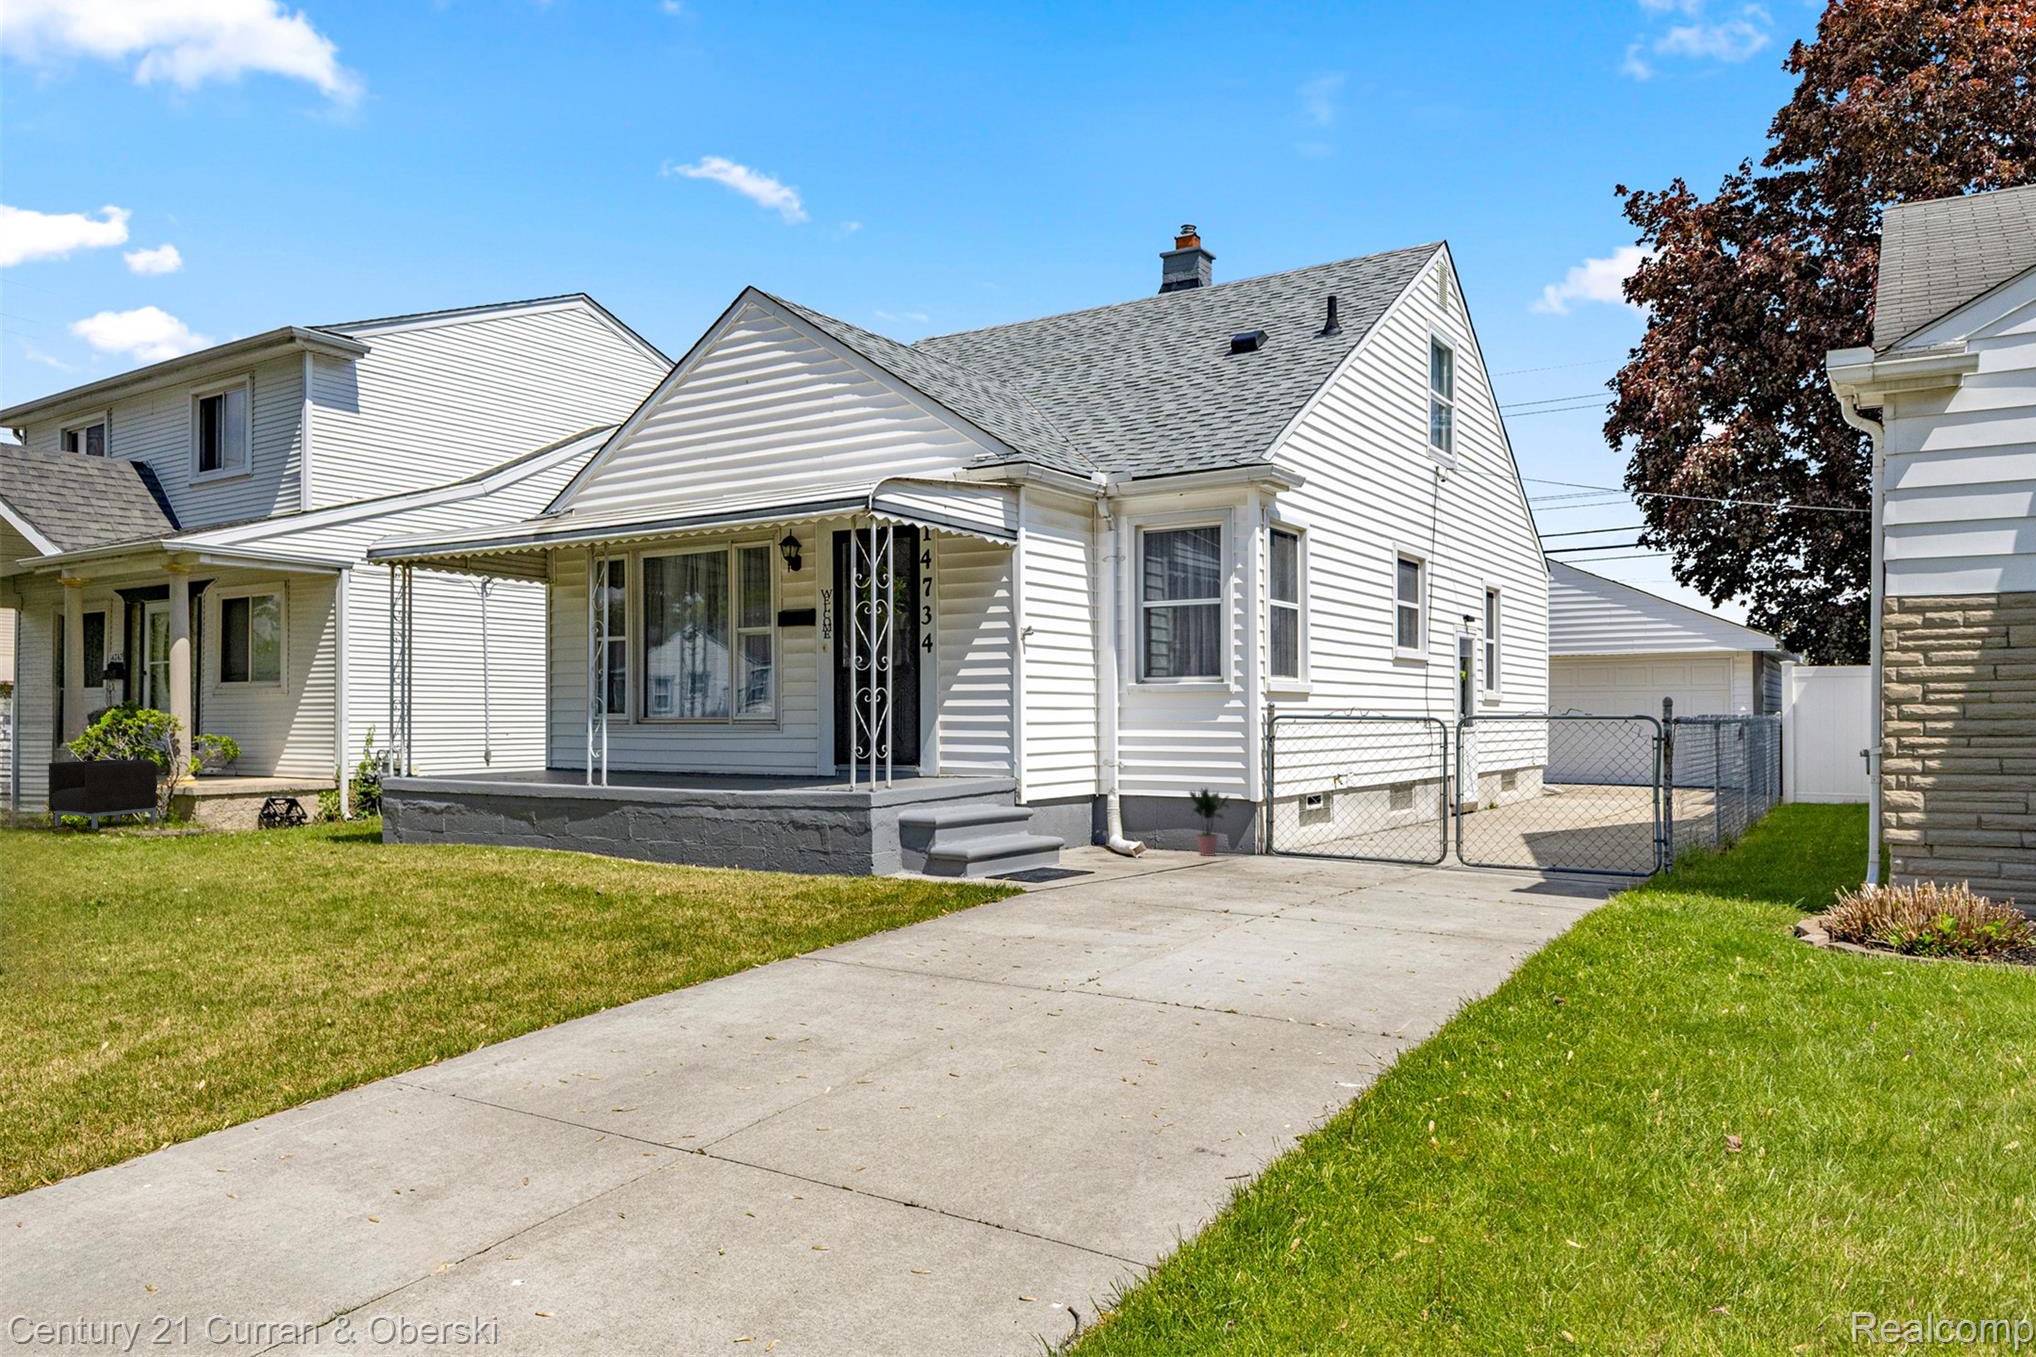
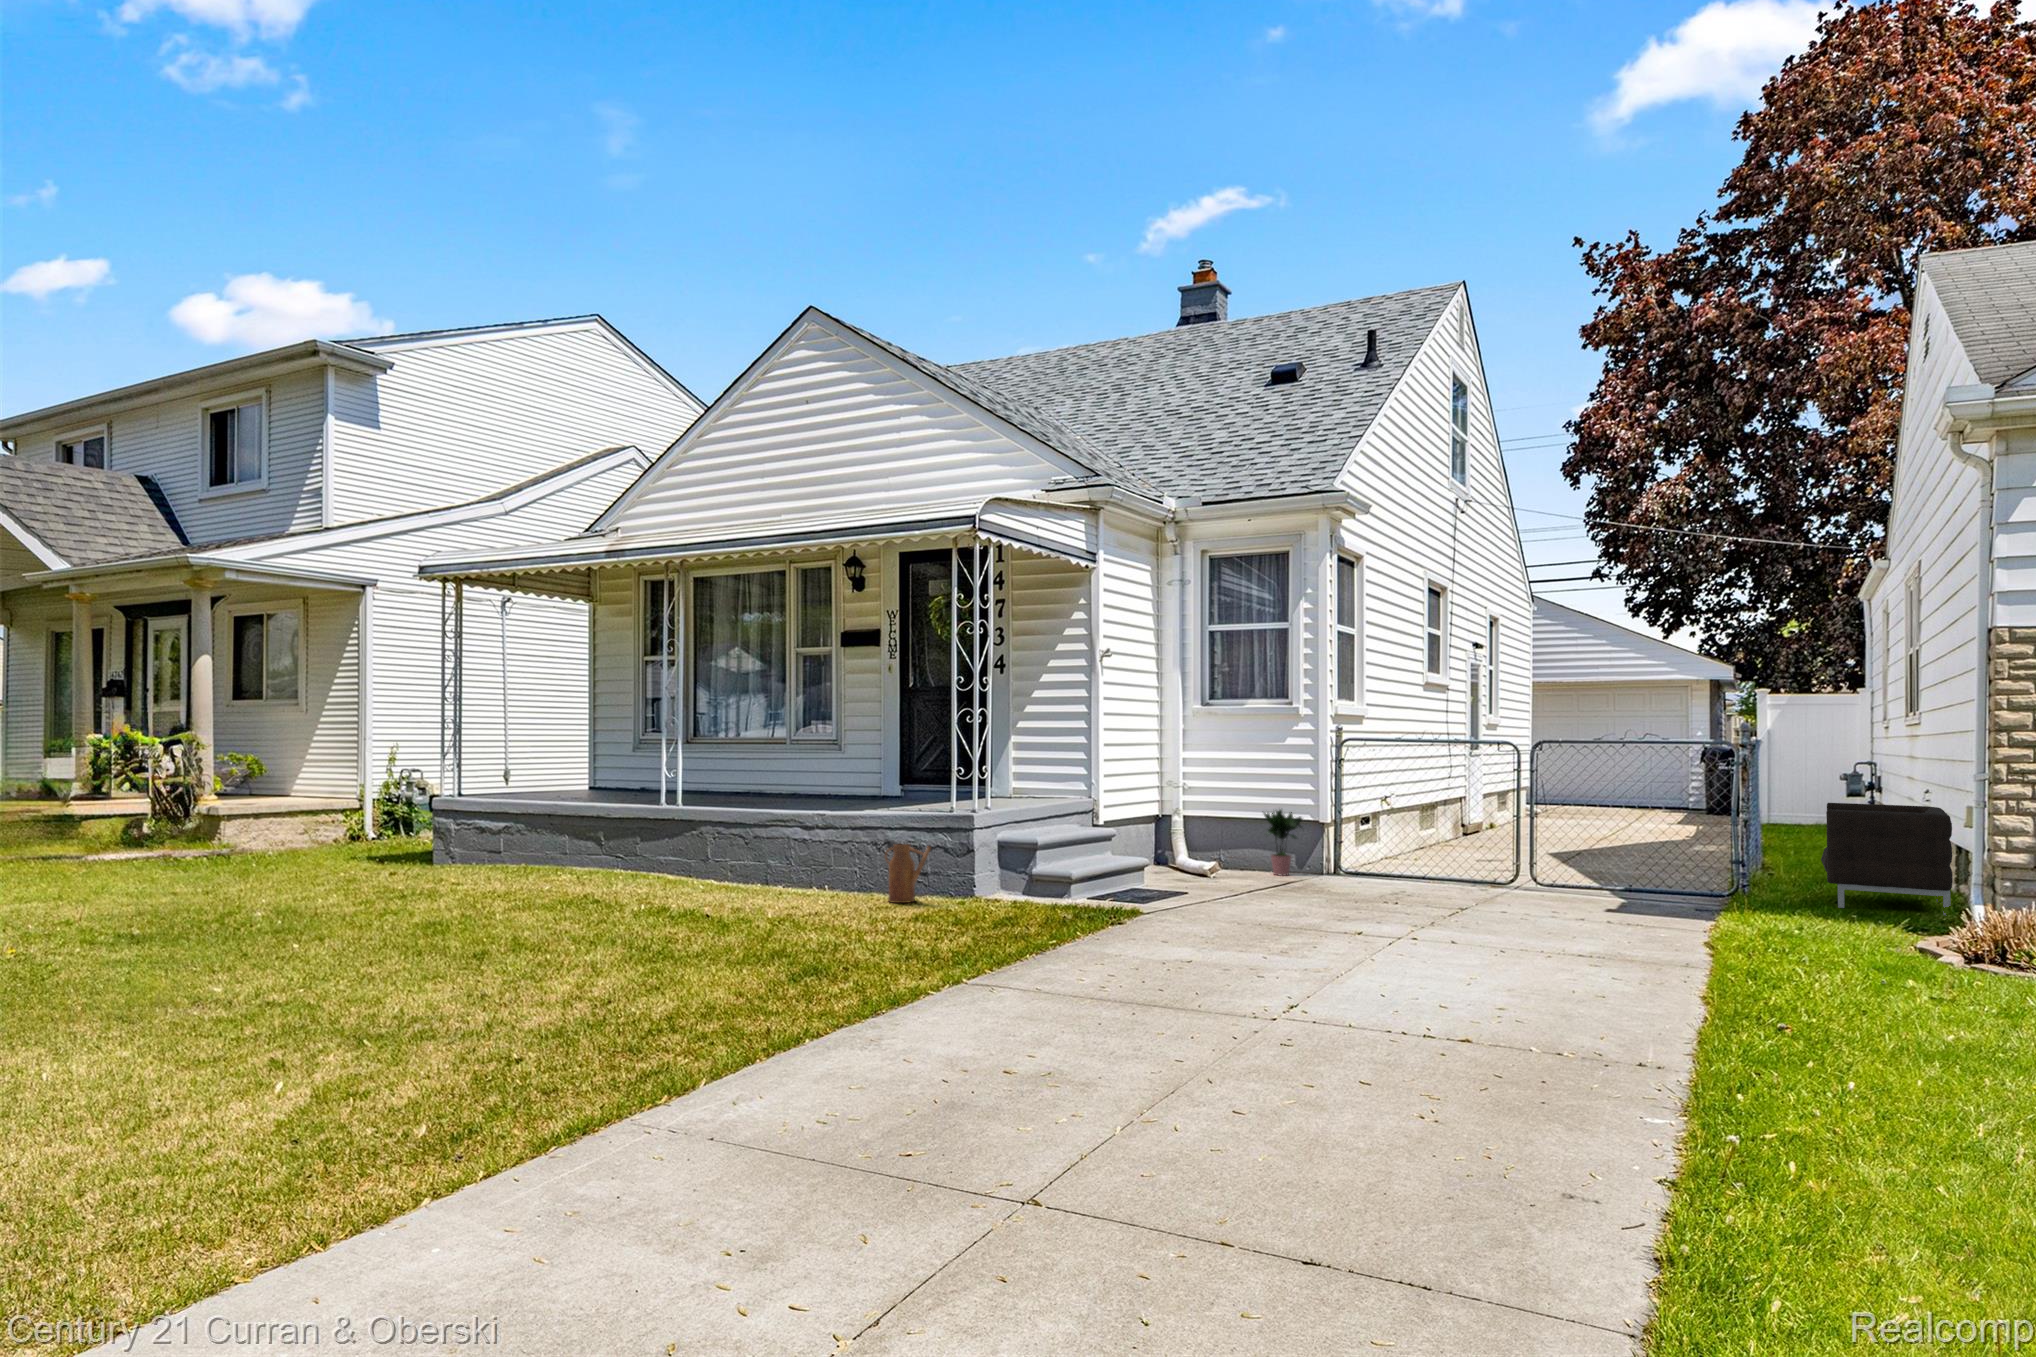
armchair: present [49,760,158,829] -> present [1821,803,1953,915]
watering can: none [787,823,831,882] -> present [885,844,931,903]

